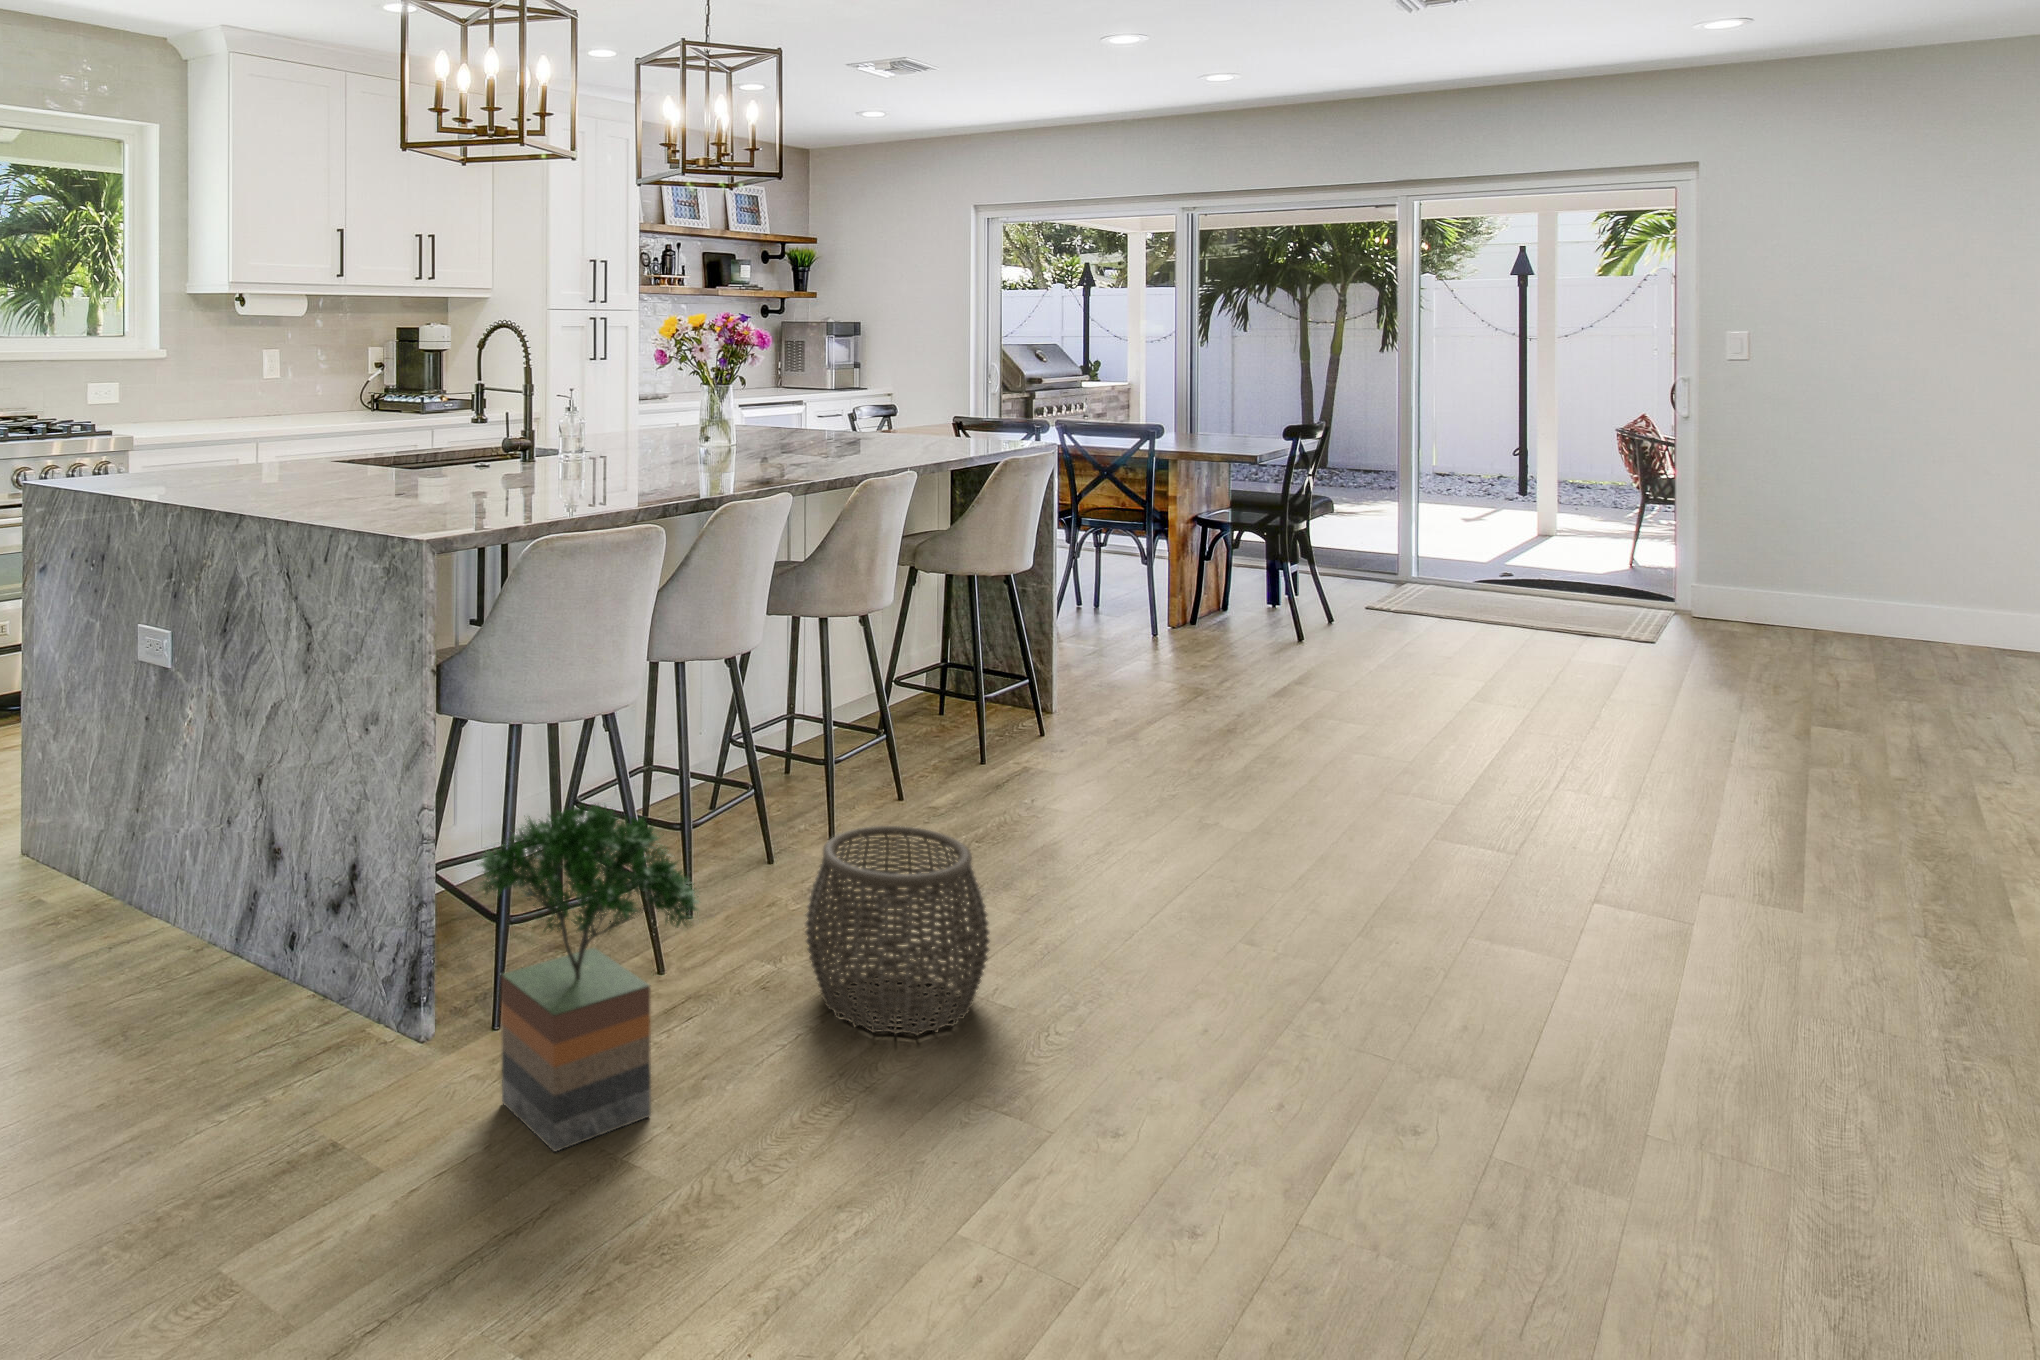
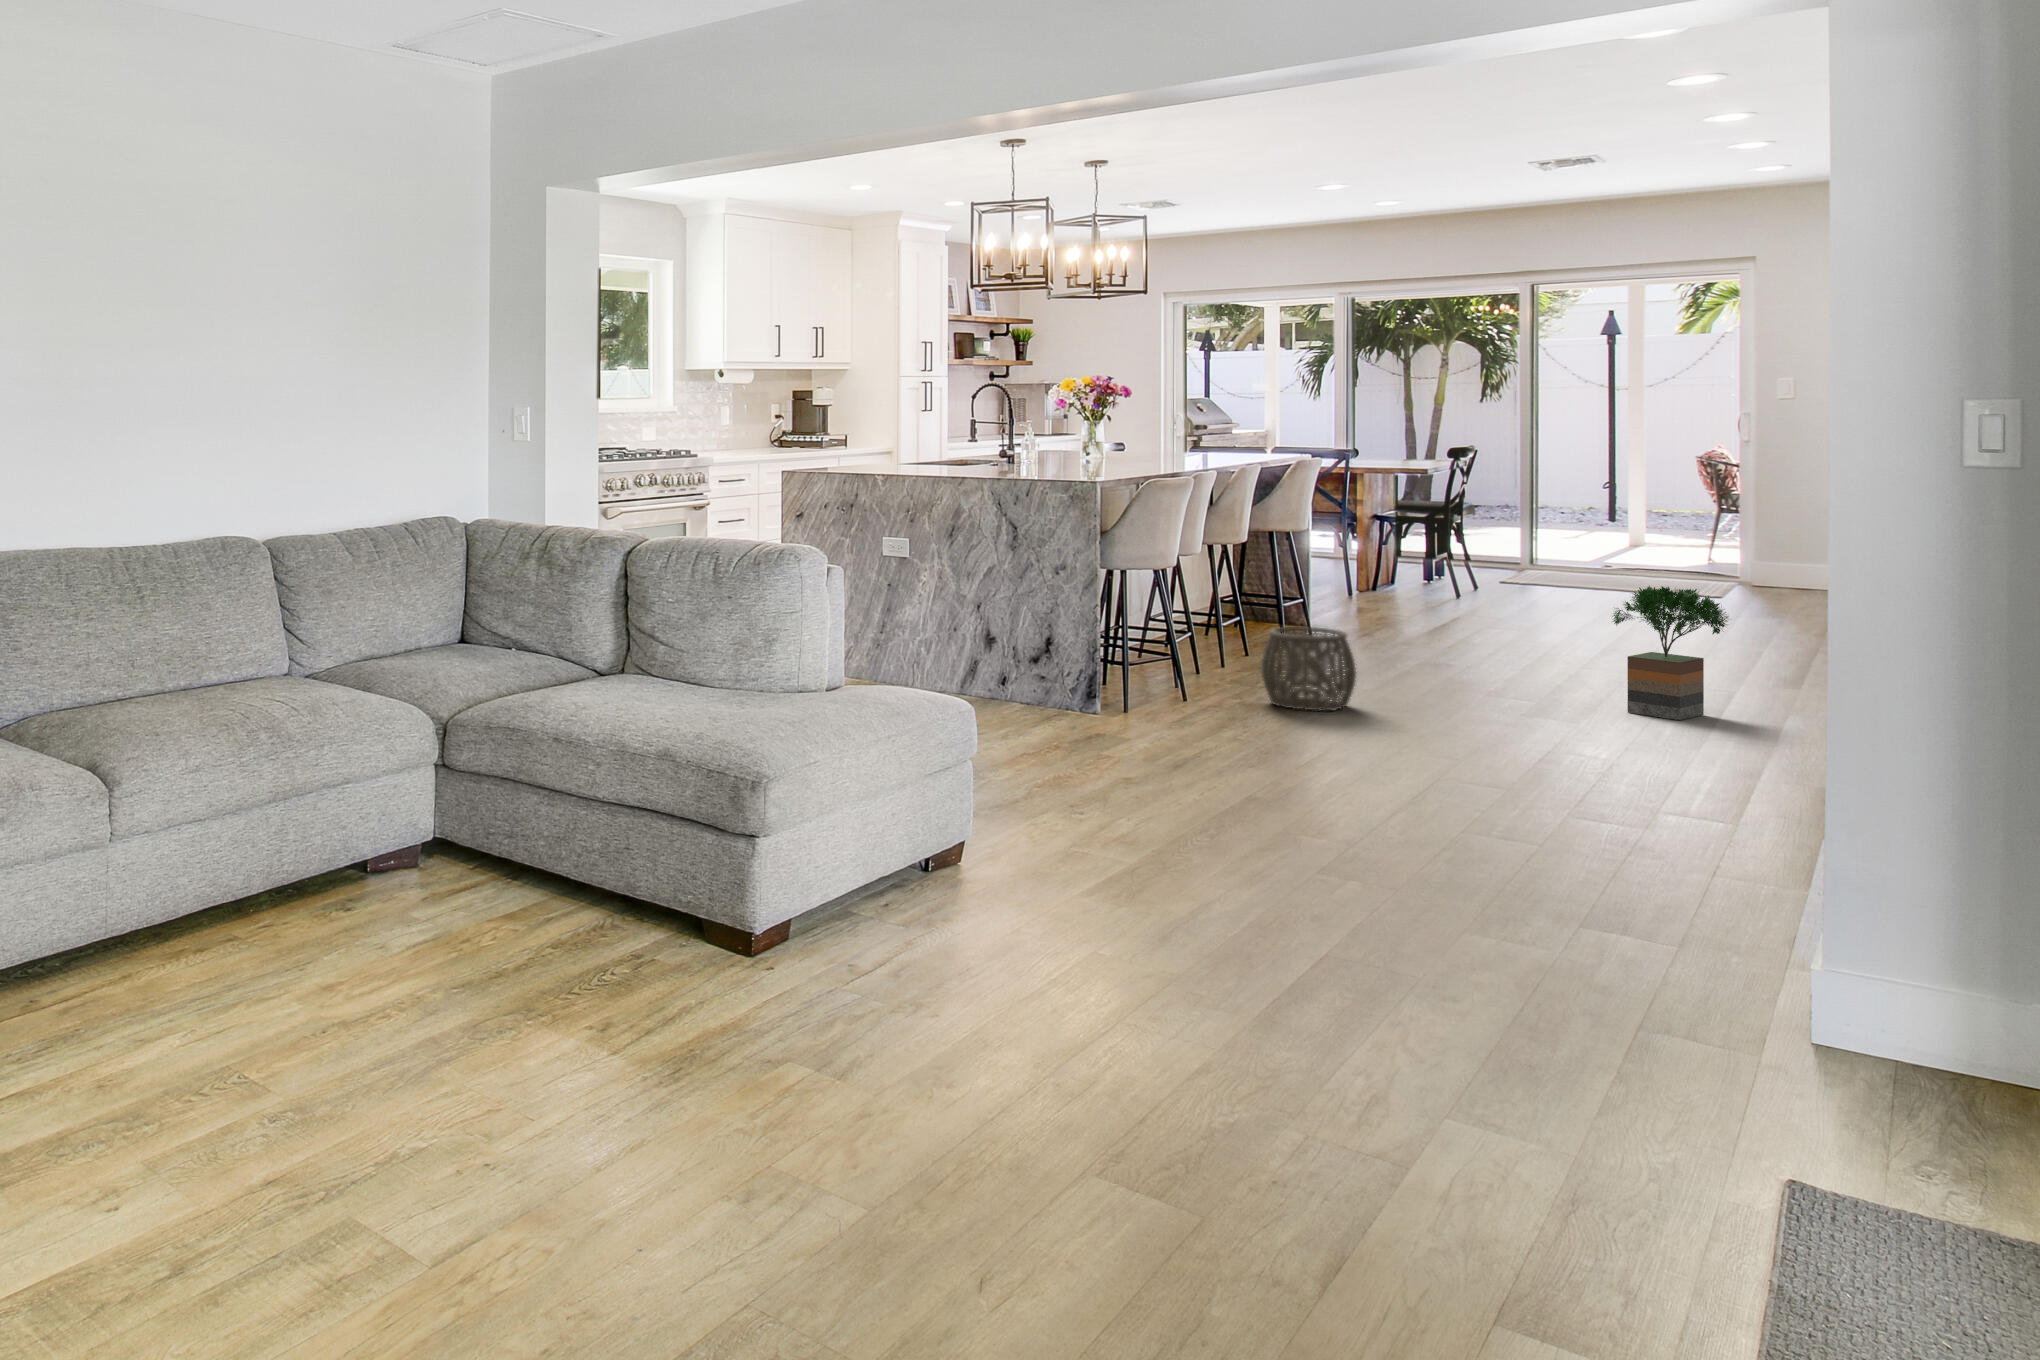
potted tree: present [477,804,699,1151] -> present [1612,586,1728,720]

